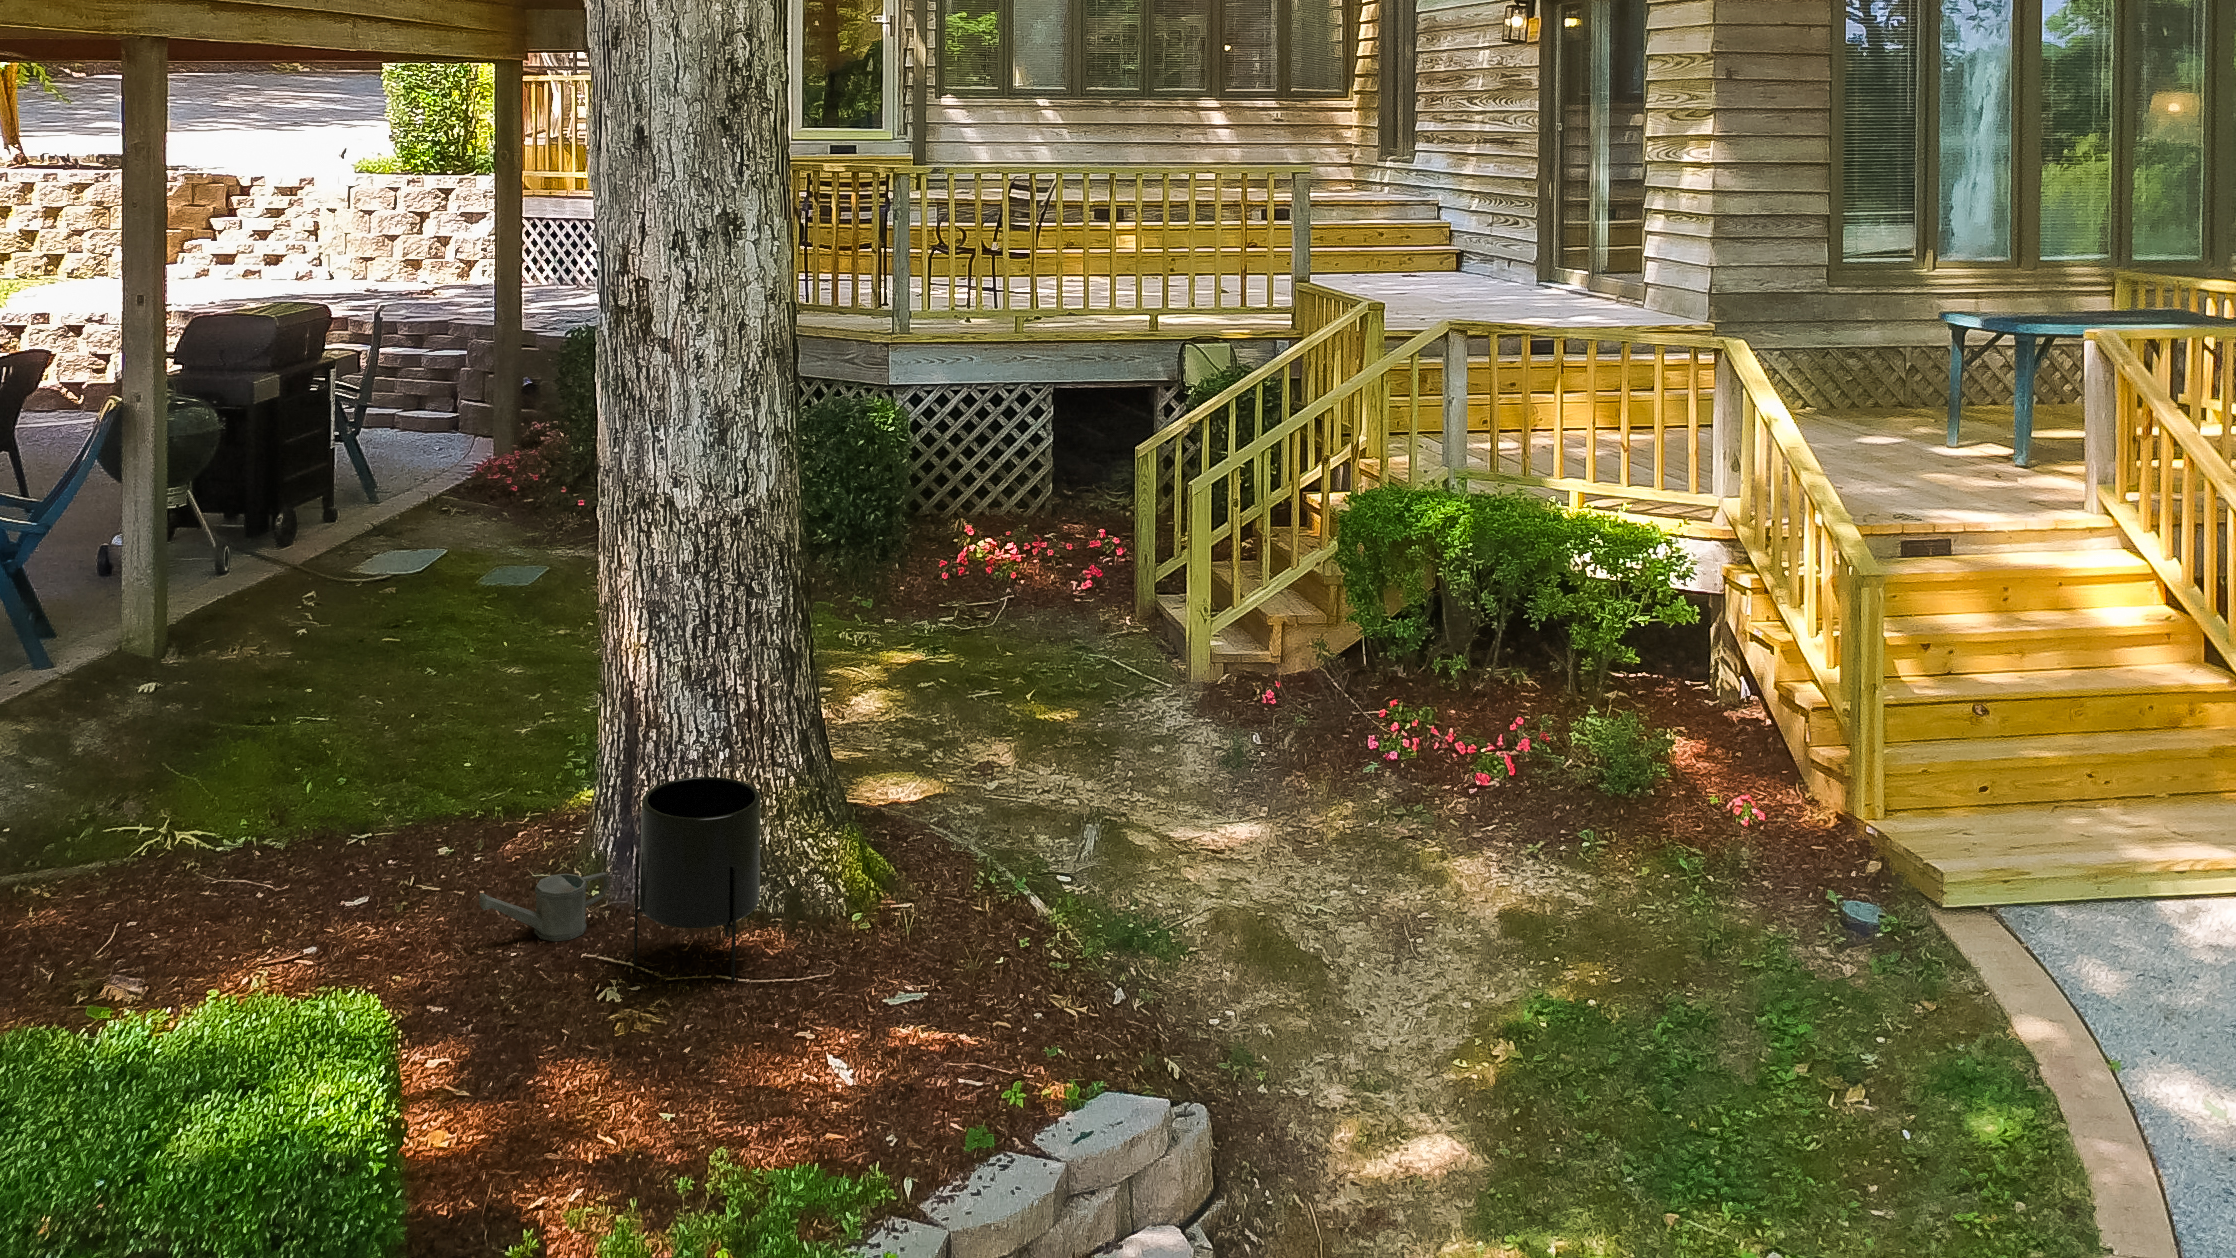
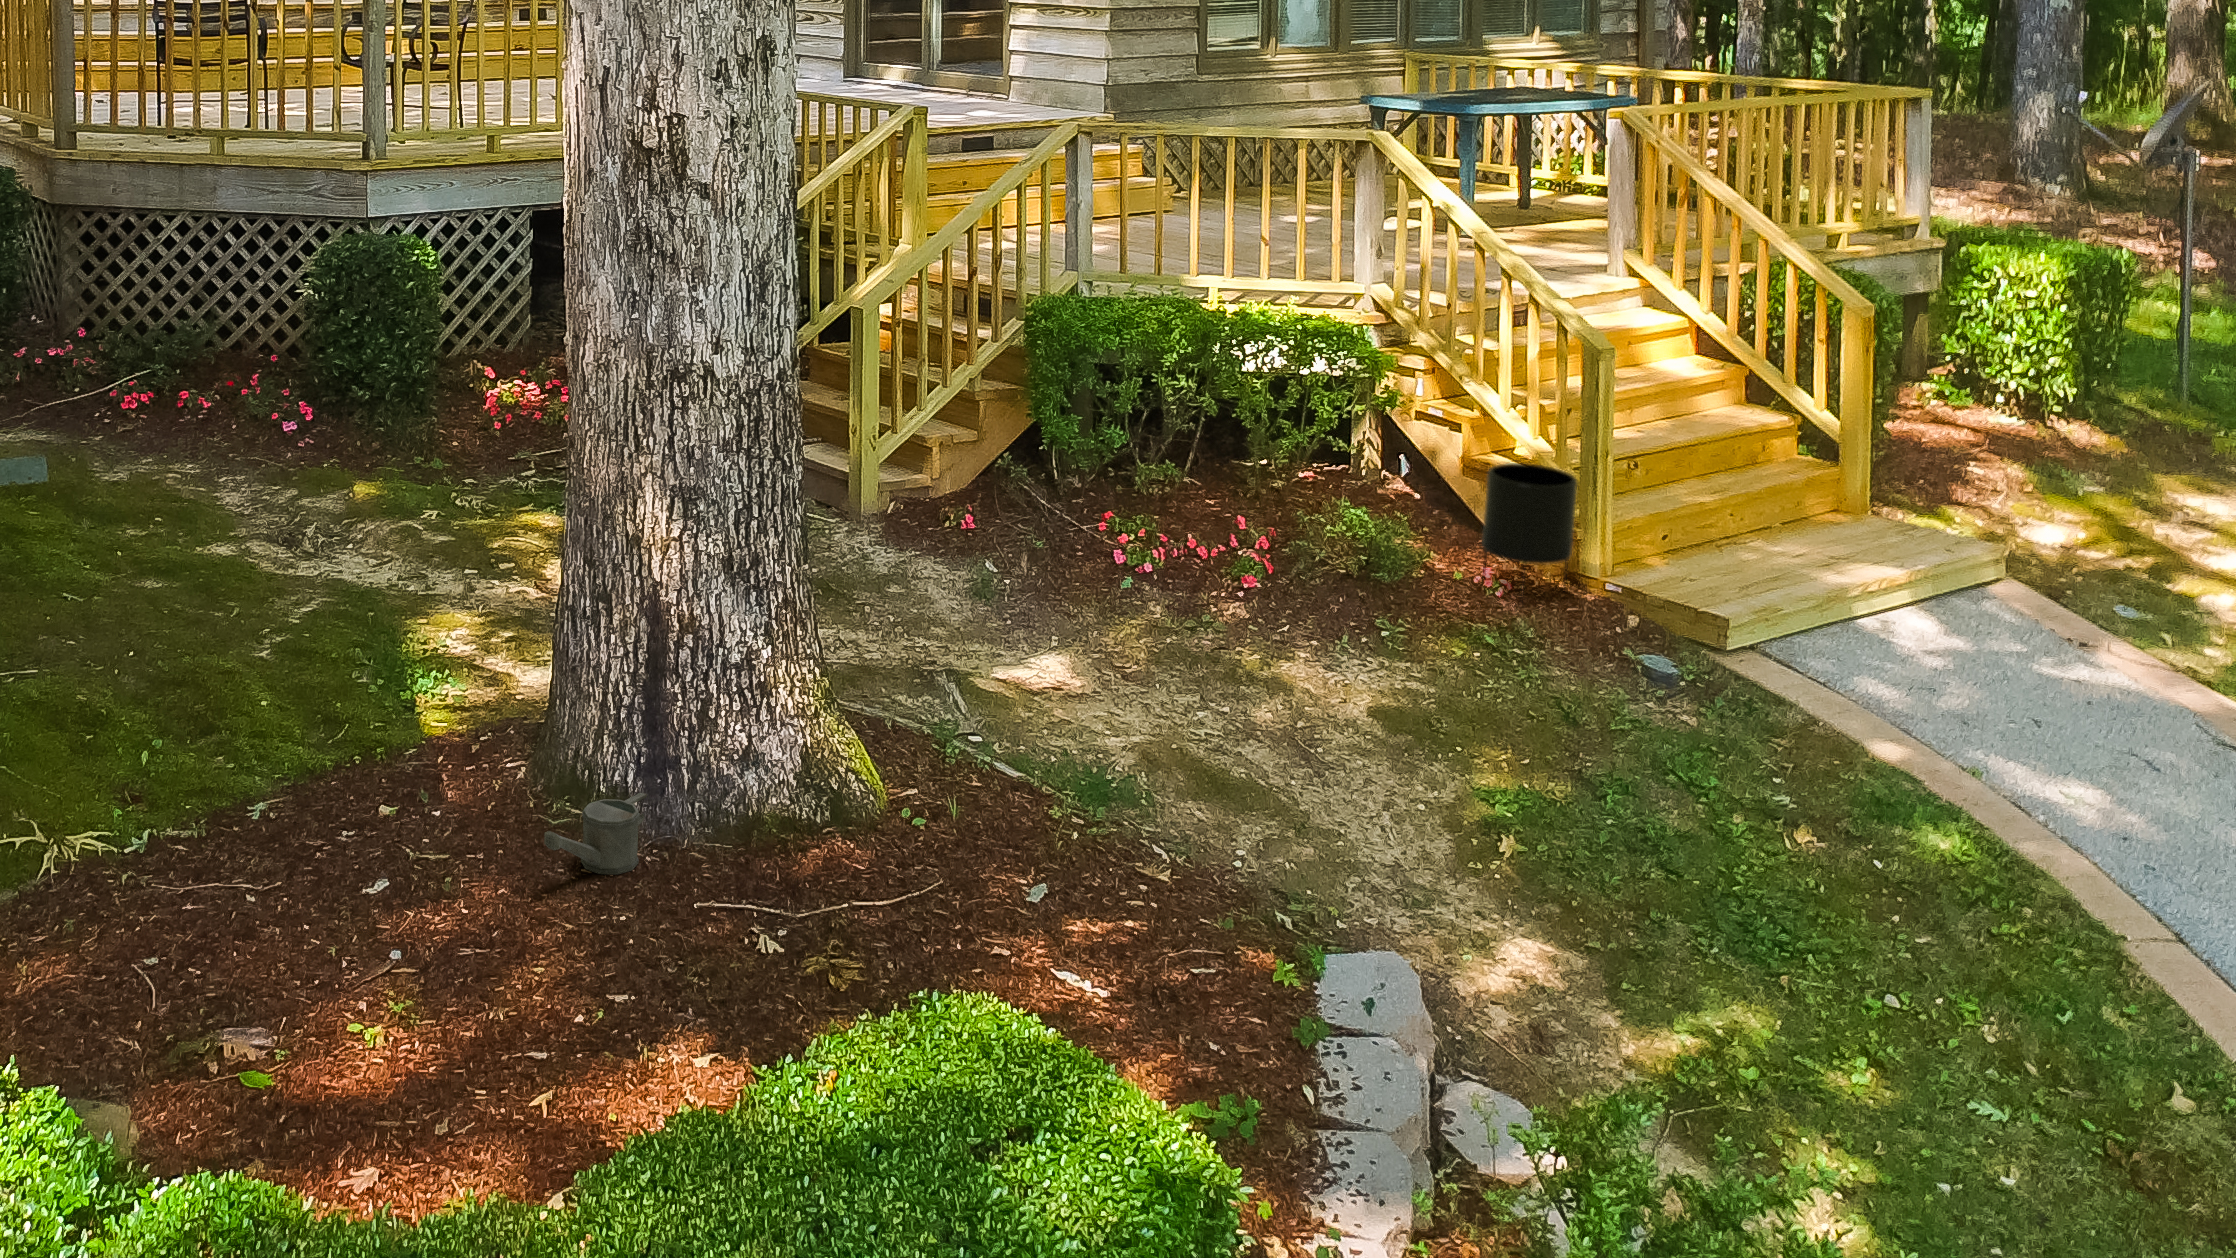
planter: present [634,777,761,984] -> present [1482,463,1577,604]

